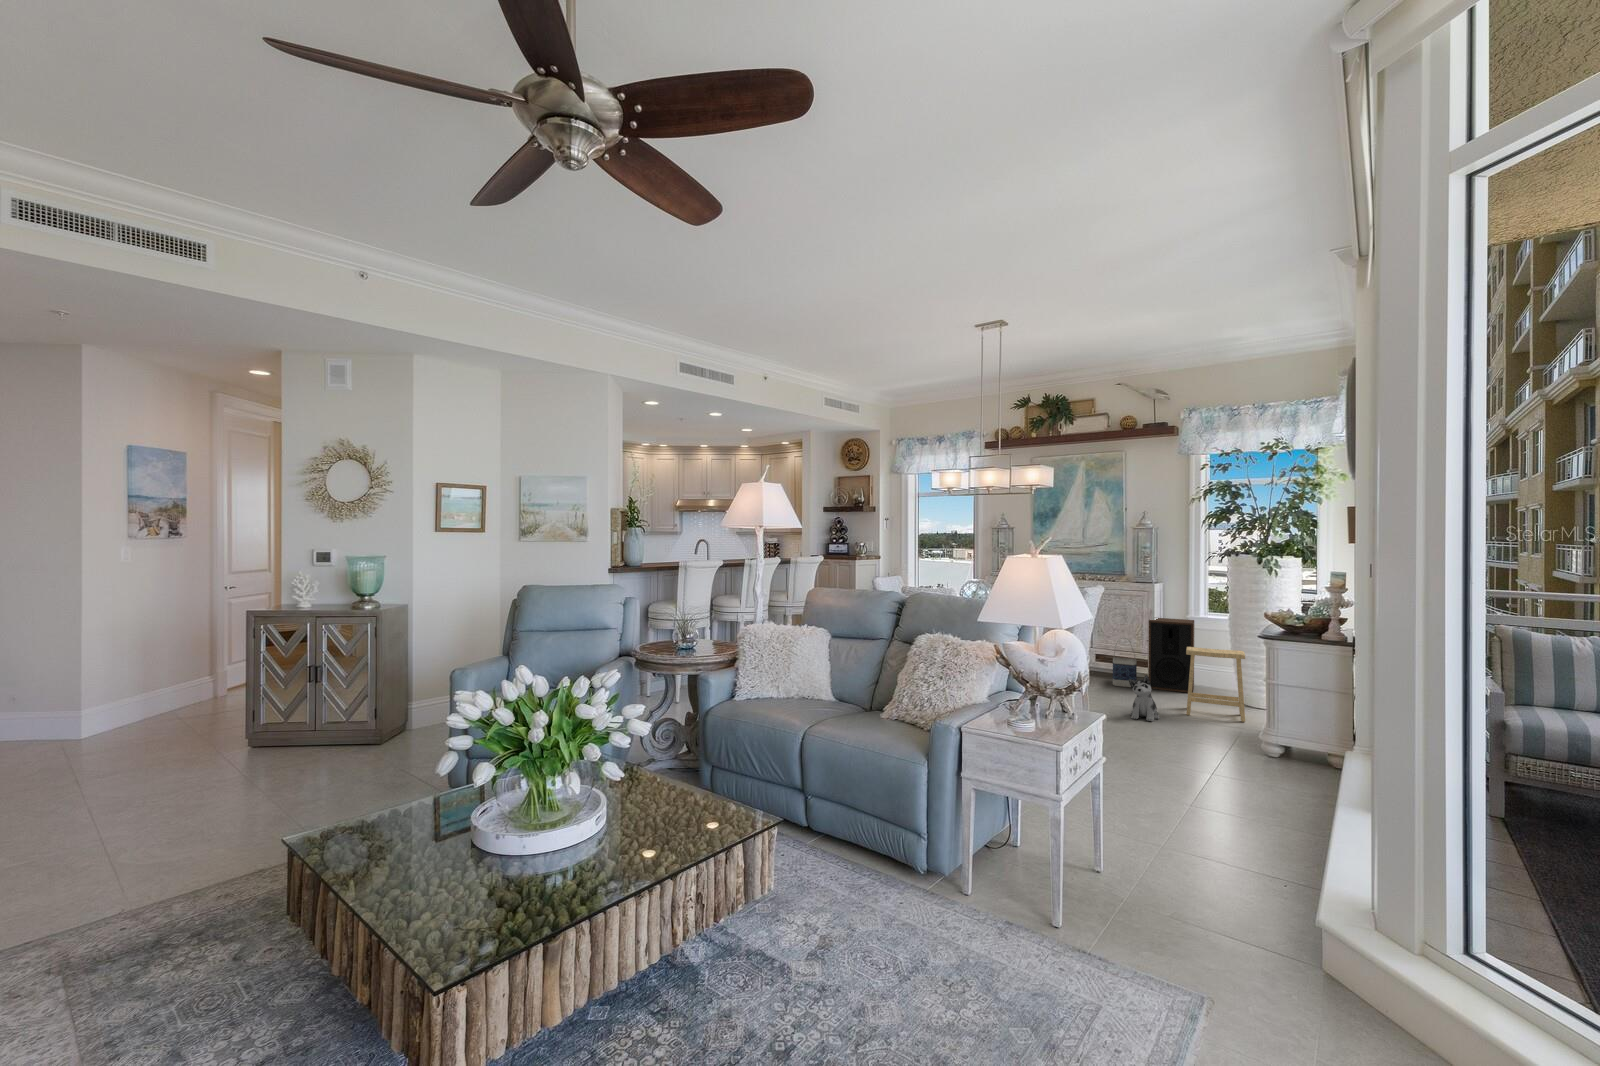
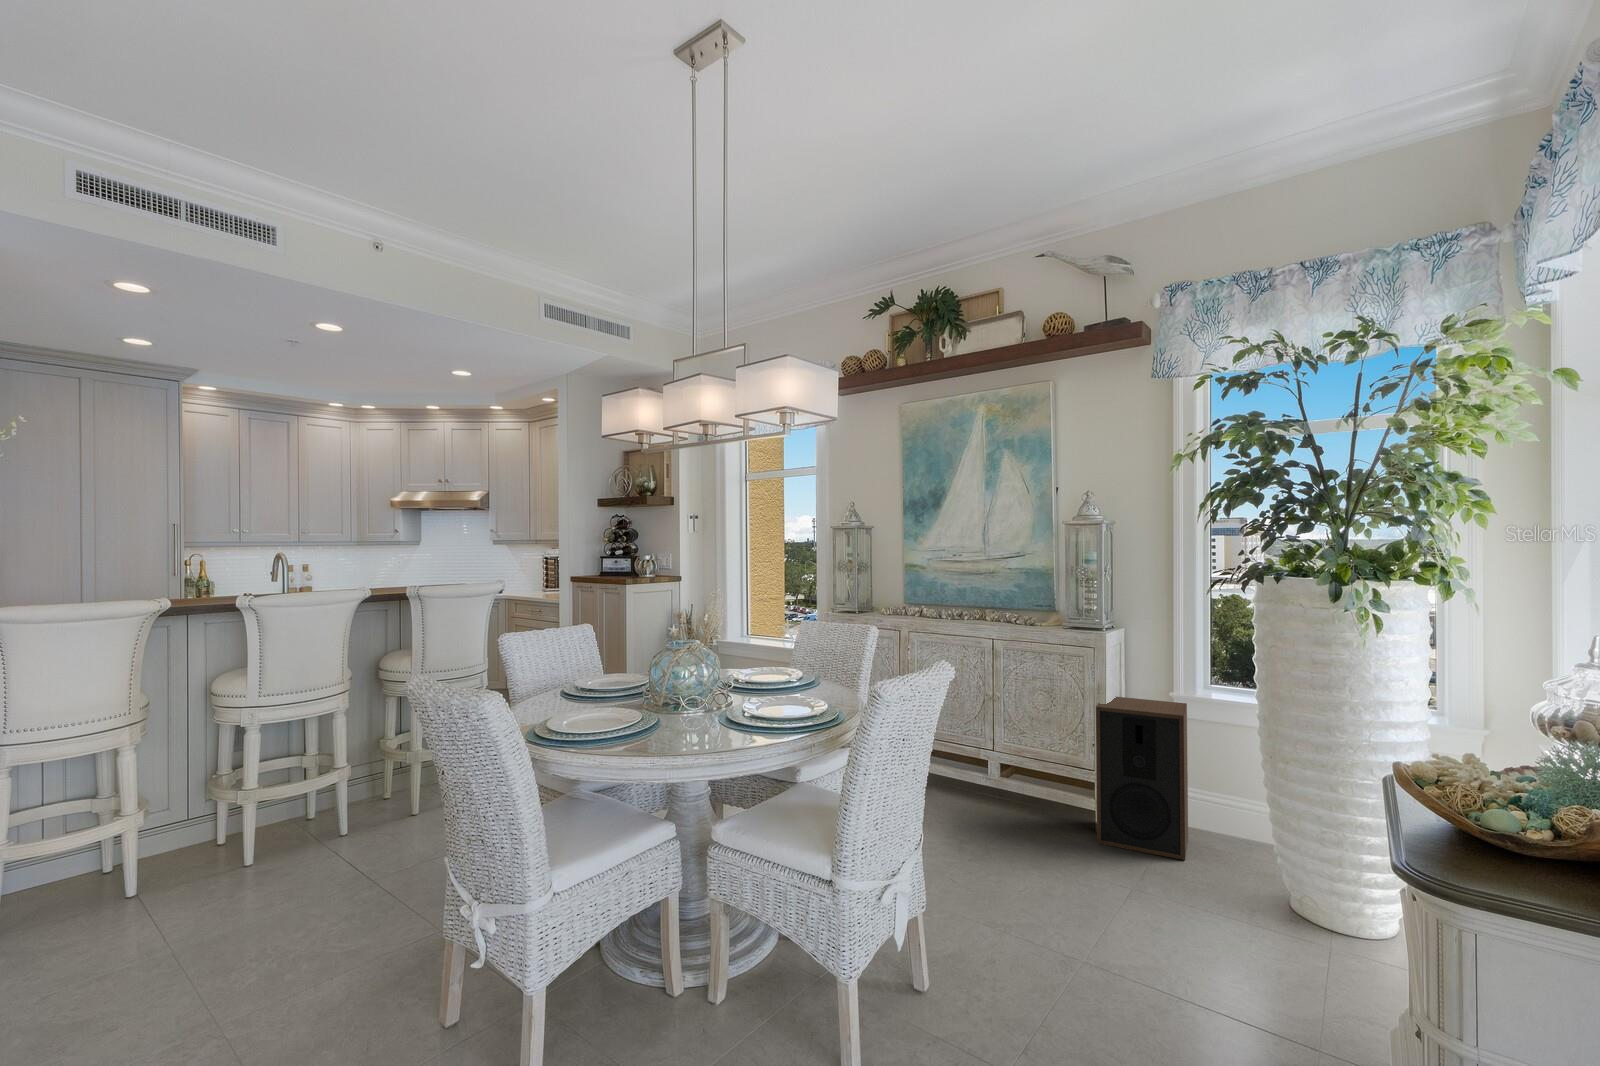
bag: present [1113,638,1137,687] -> none [1029,739,1074,842]
footstool: present [1186,647,1245,722] -> none [1165,786,1310,993]
plush toy: present [1129,675,1160,721] -> none [1028,874,1101,999]

